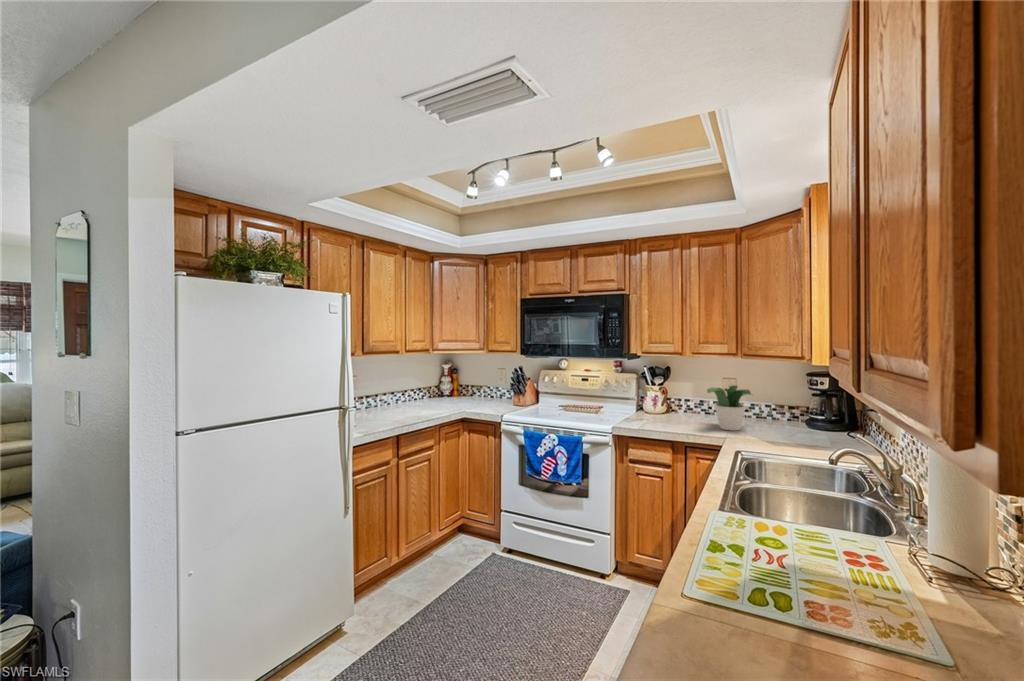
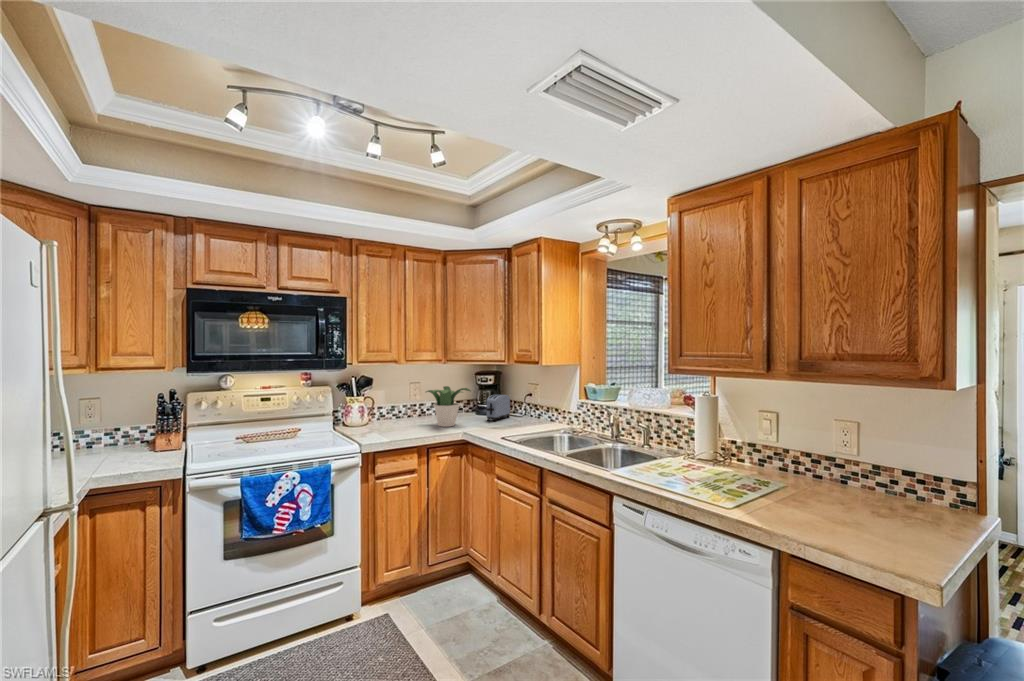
toaster: none [785,403,842,437] -> present [487,395,510,421]

